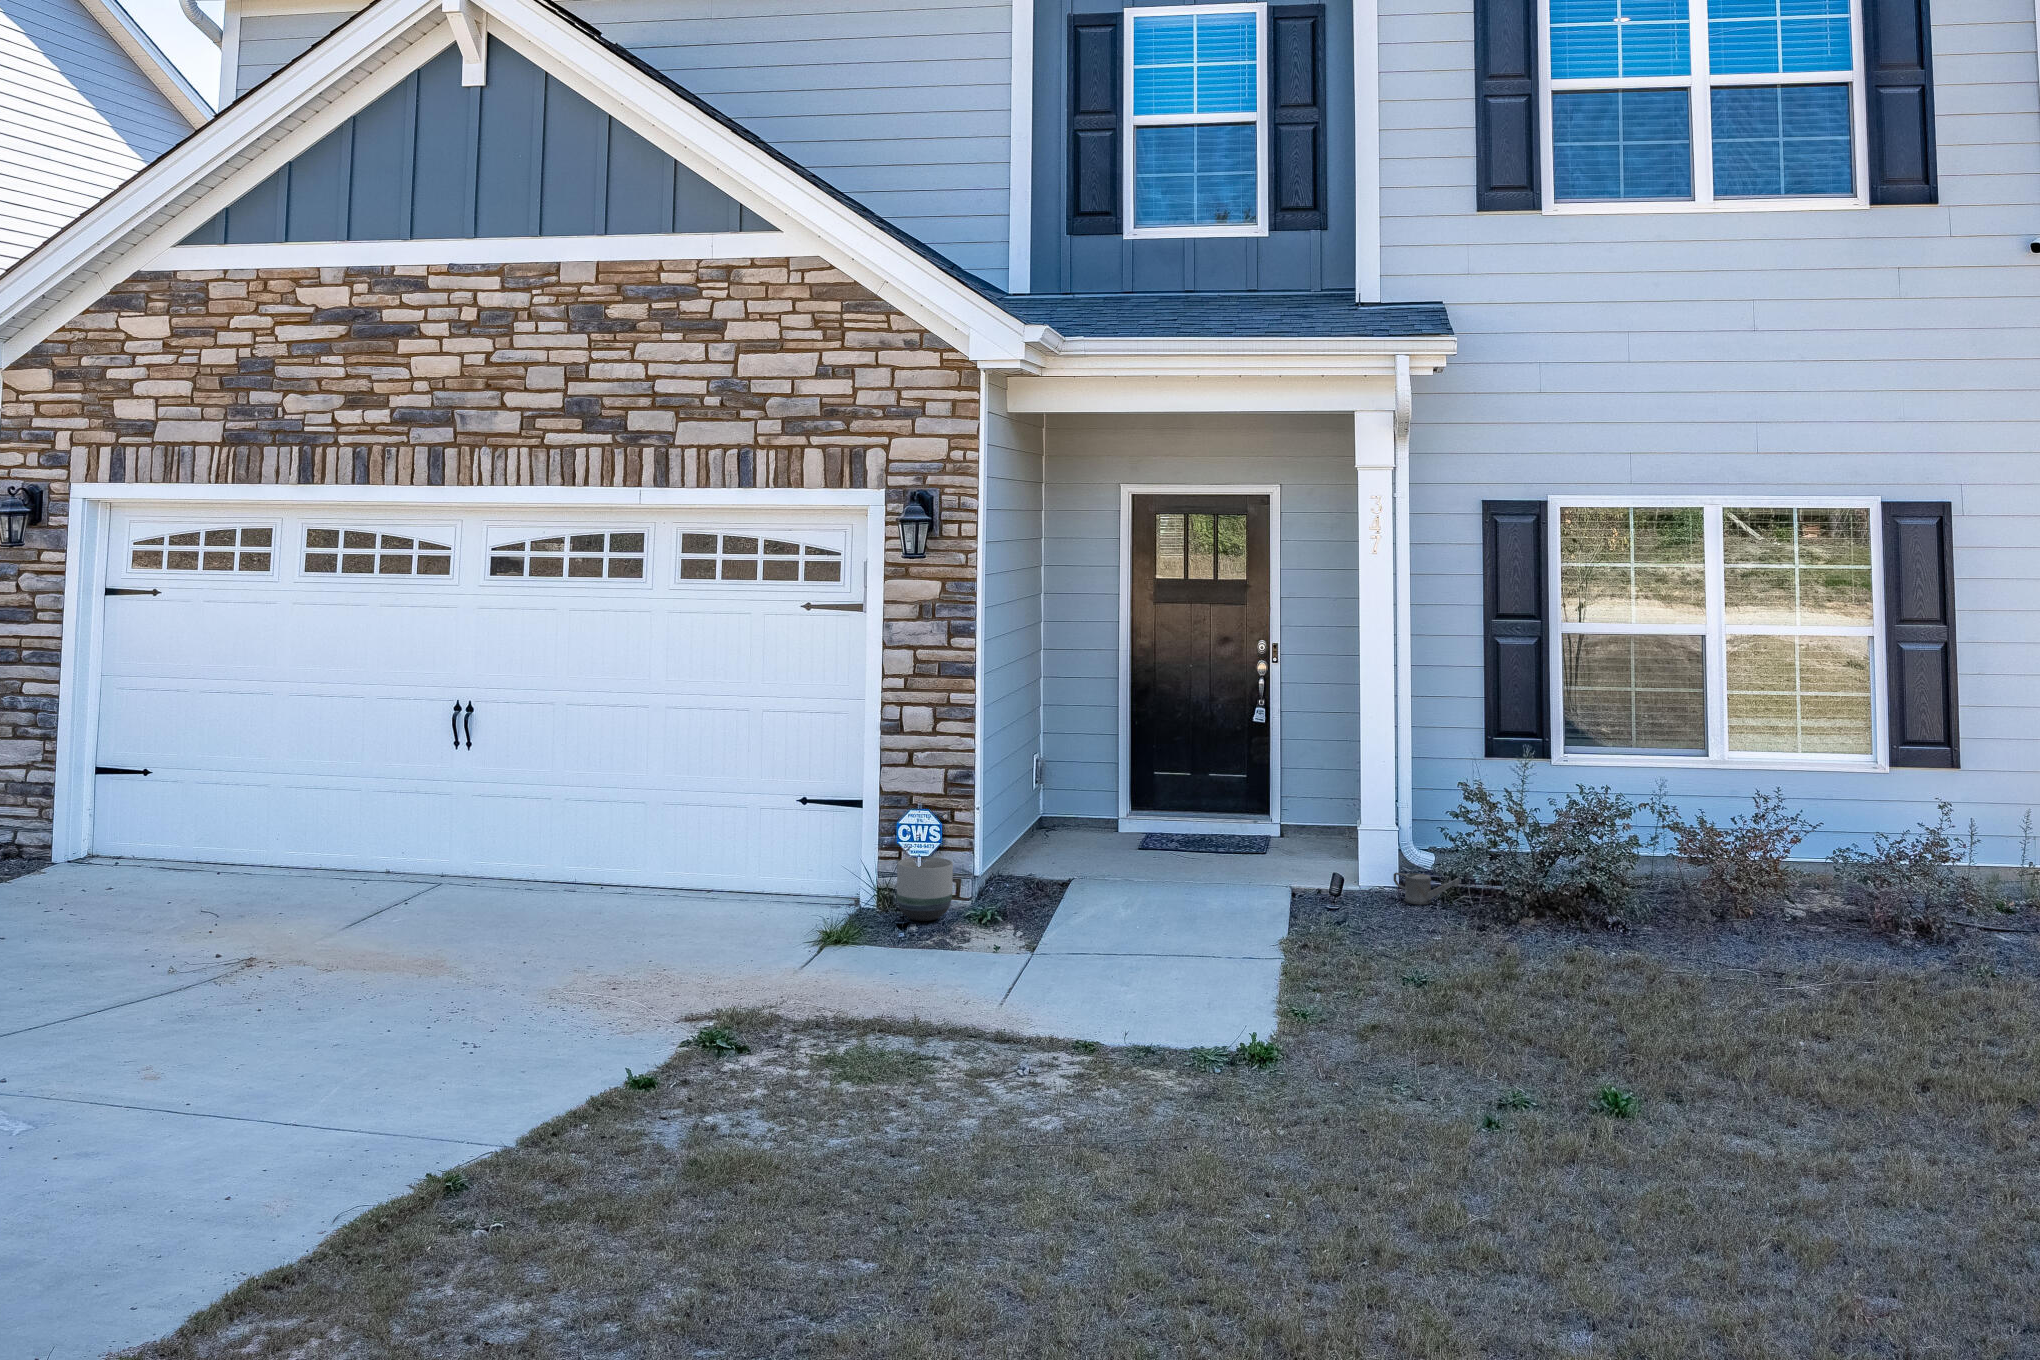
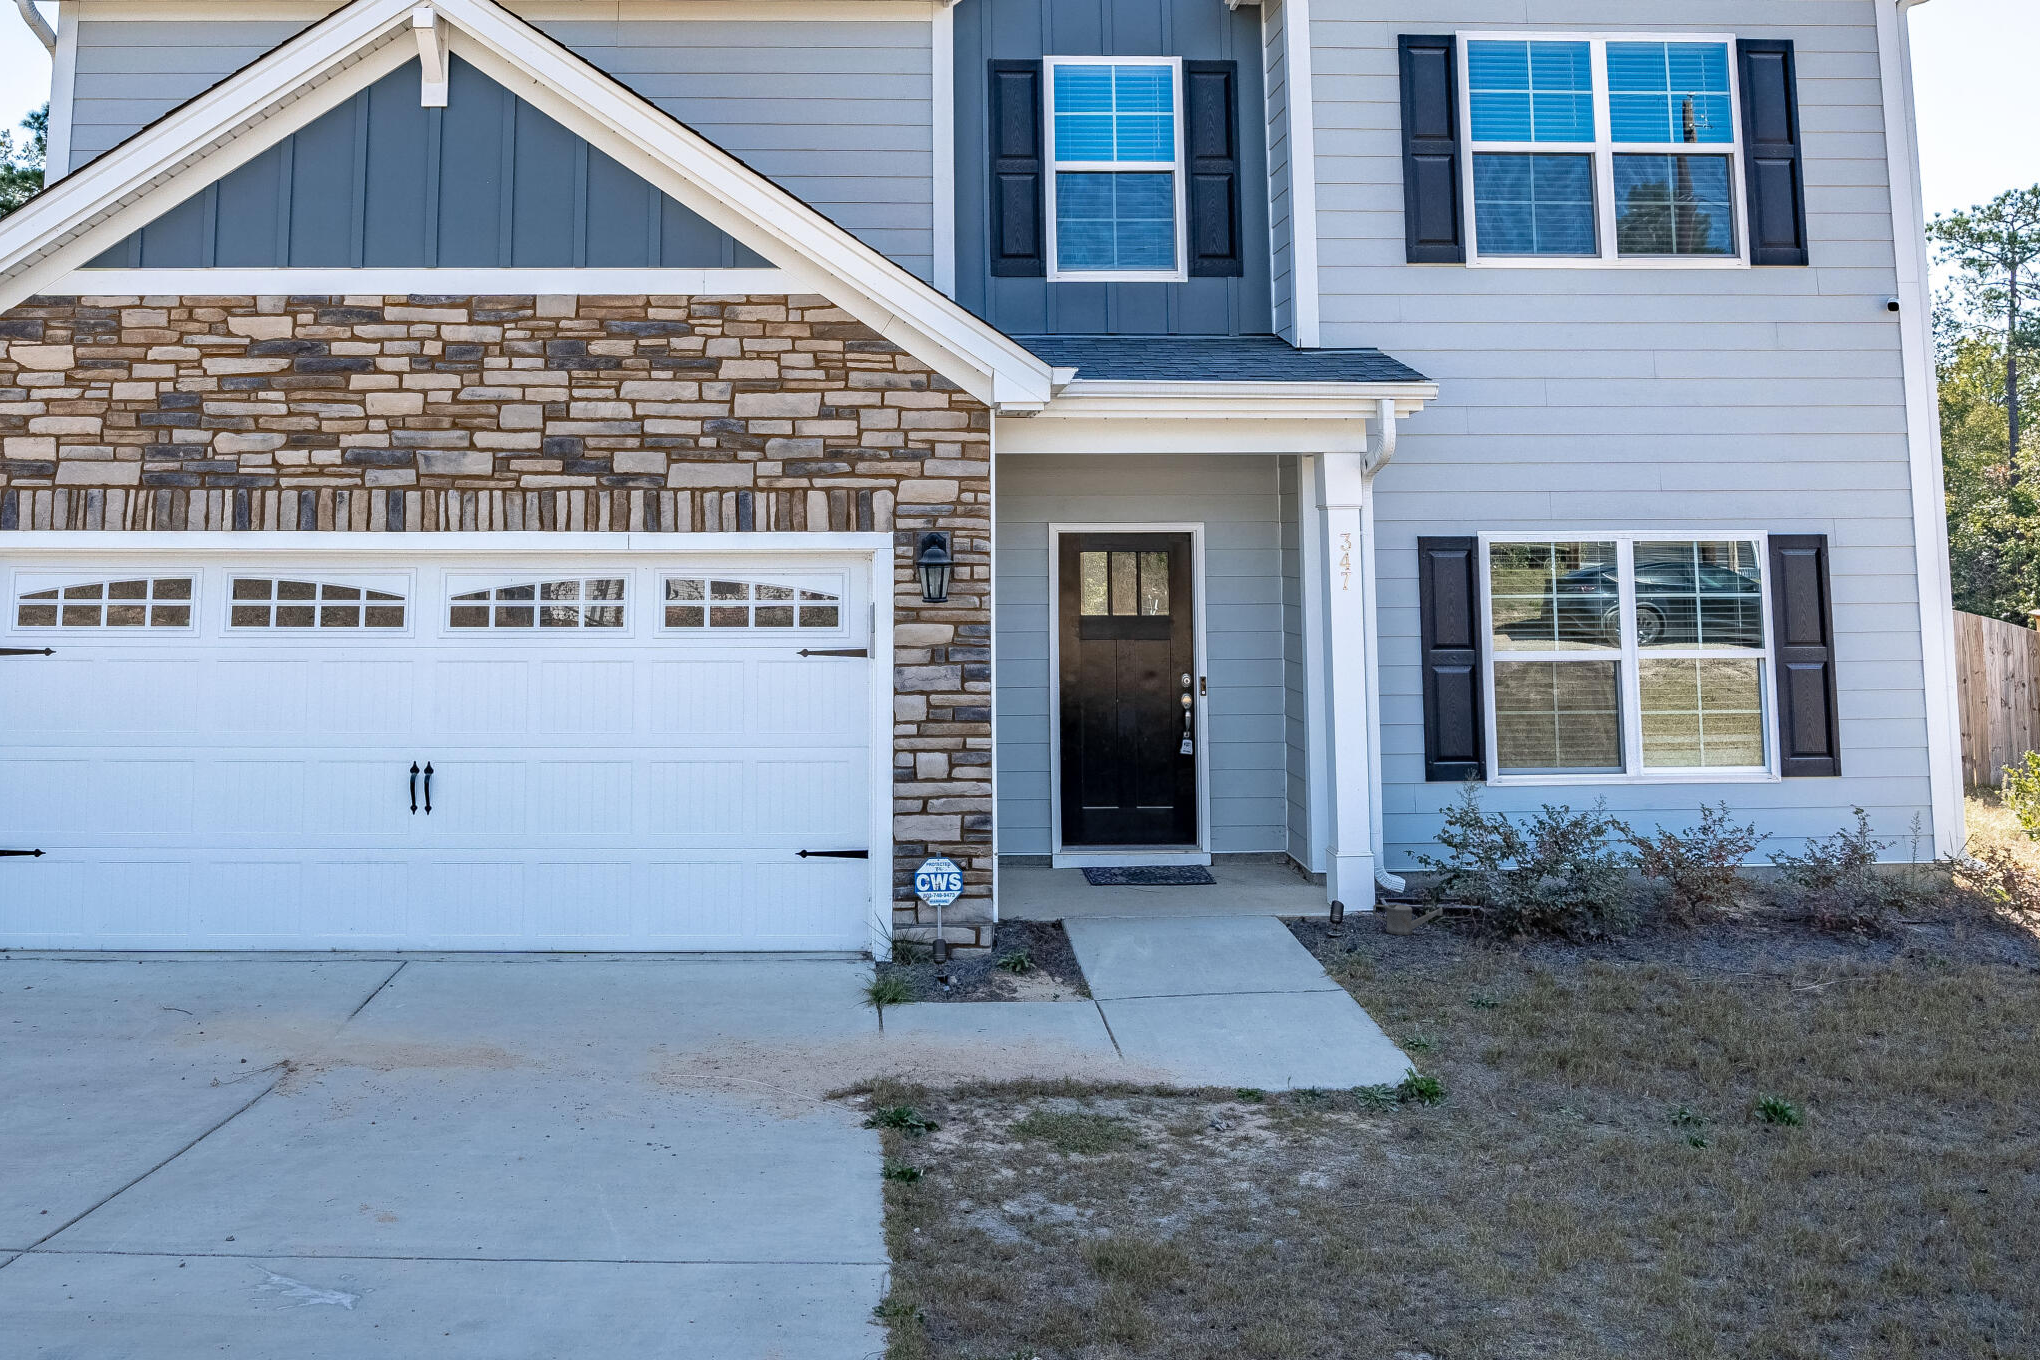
planter: present [897,857,953,921] -> none [928,910,985,977]

